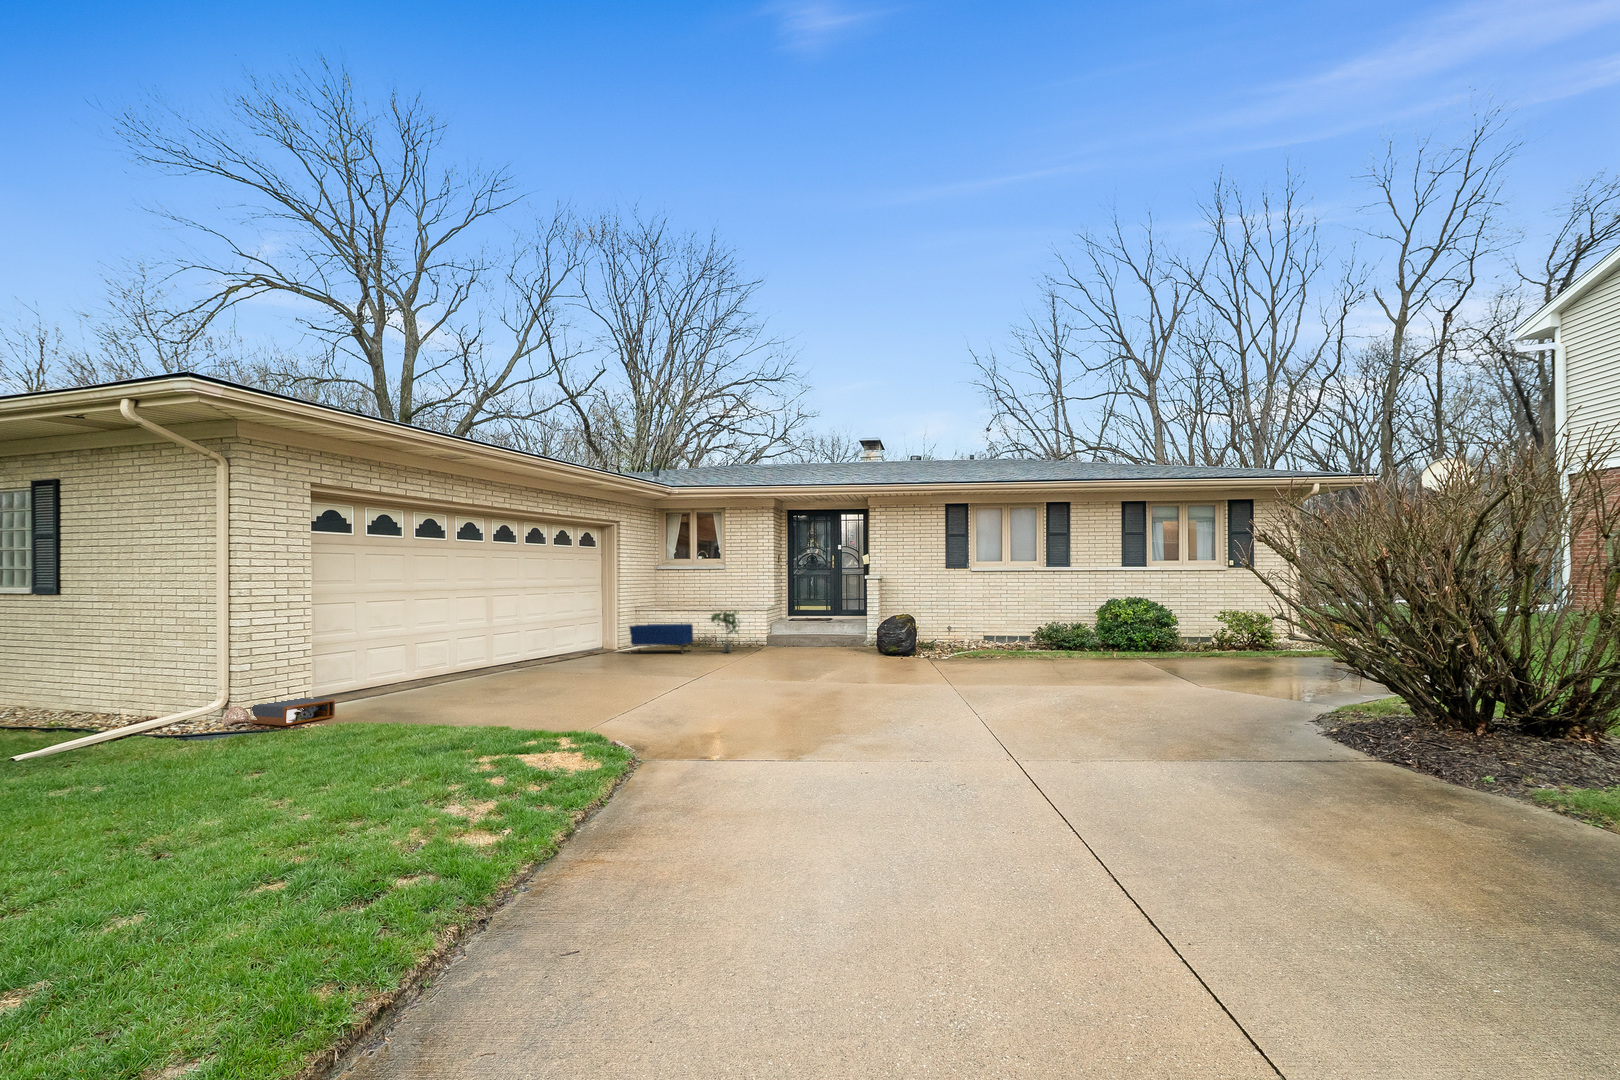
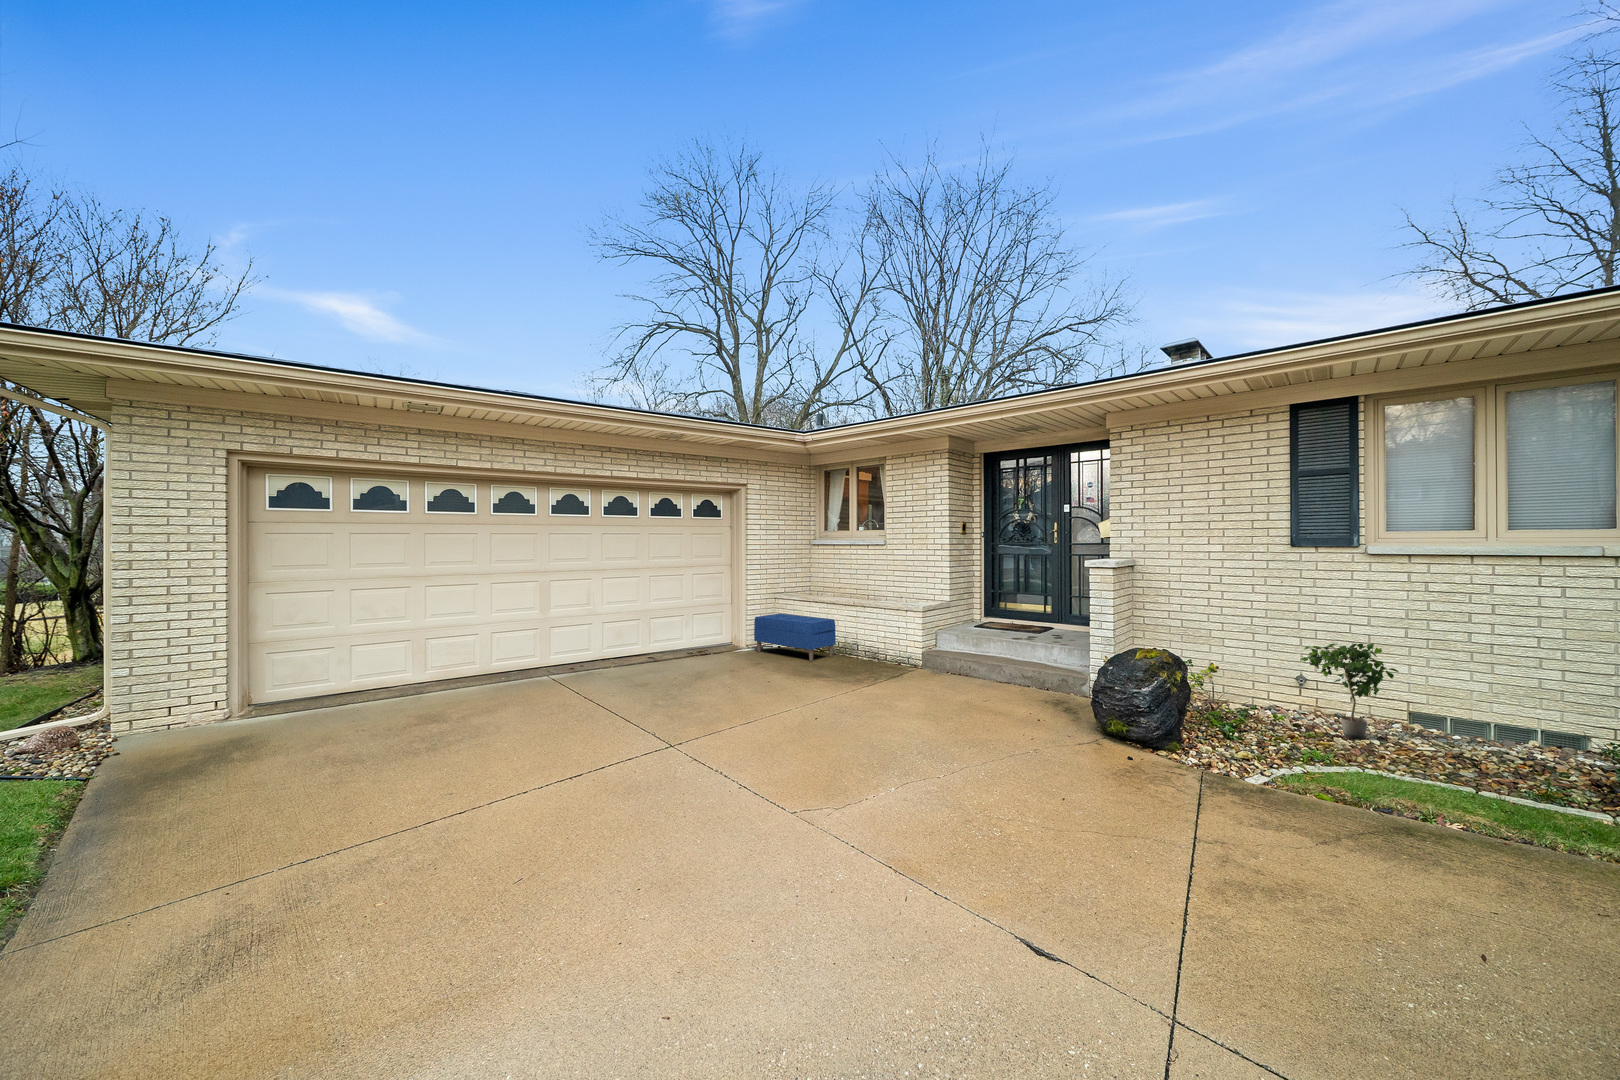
potted plant: present [711,611,740,653] -> present [1301,643,1398,739]
storage box: present [250,698,335,726] -> none [106,710,211,758]

